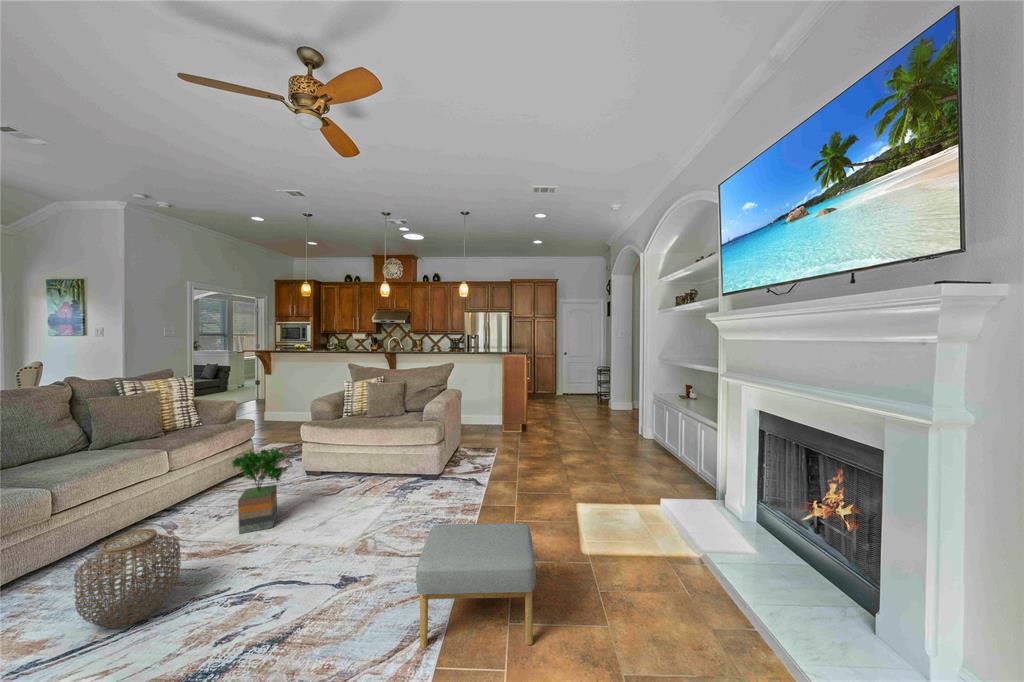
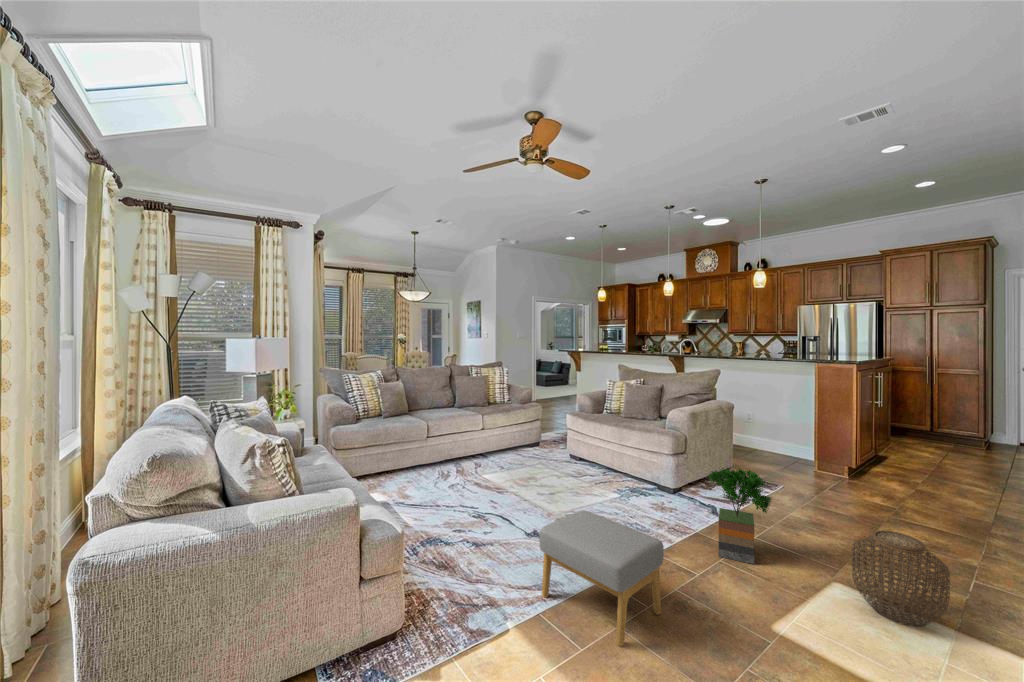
potted tree: present [232,449,287,534] -> present [708,468,771,564]
woven basket: present [74,529,181,628] -> present [852,530,950,626]

